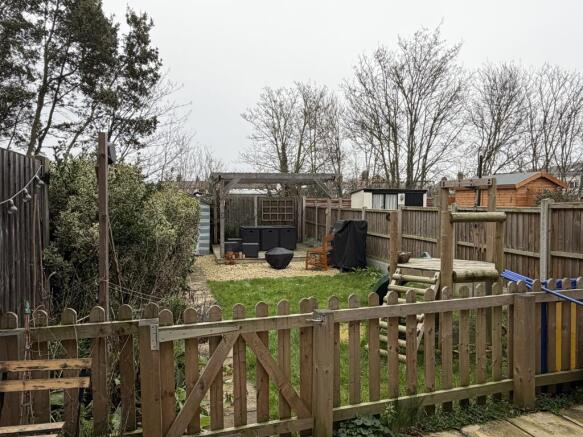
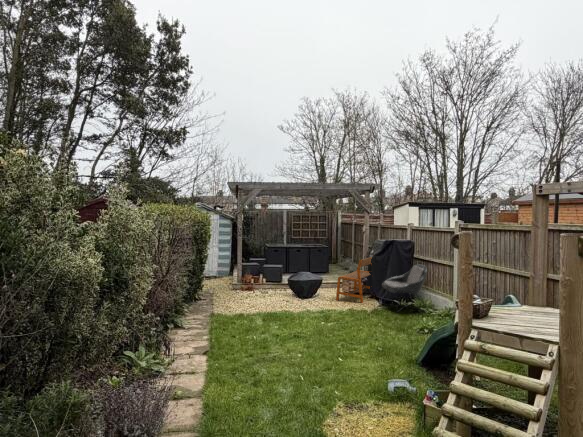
lounge chair: none [342,238,378,276] -> present [382,265,427,312]

